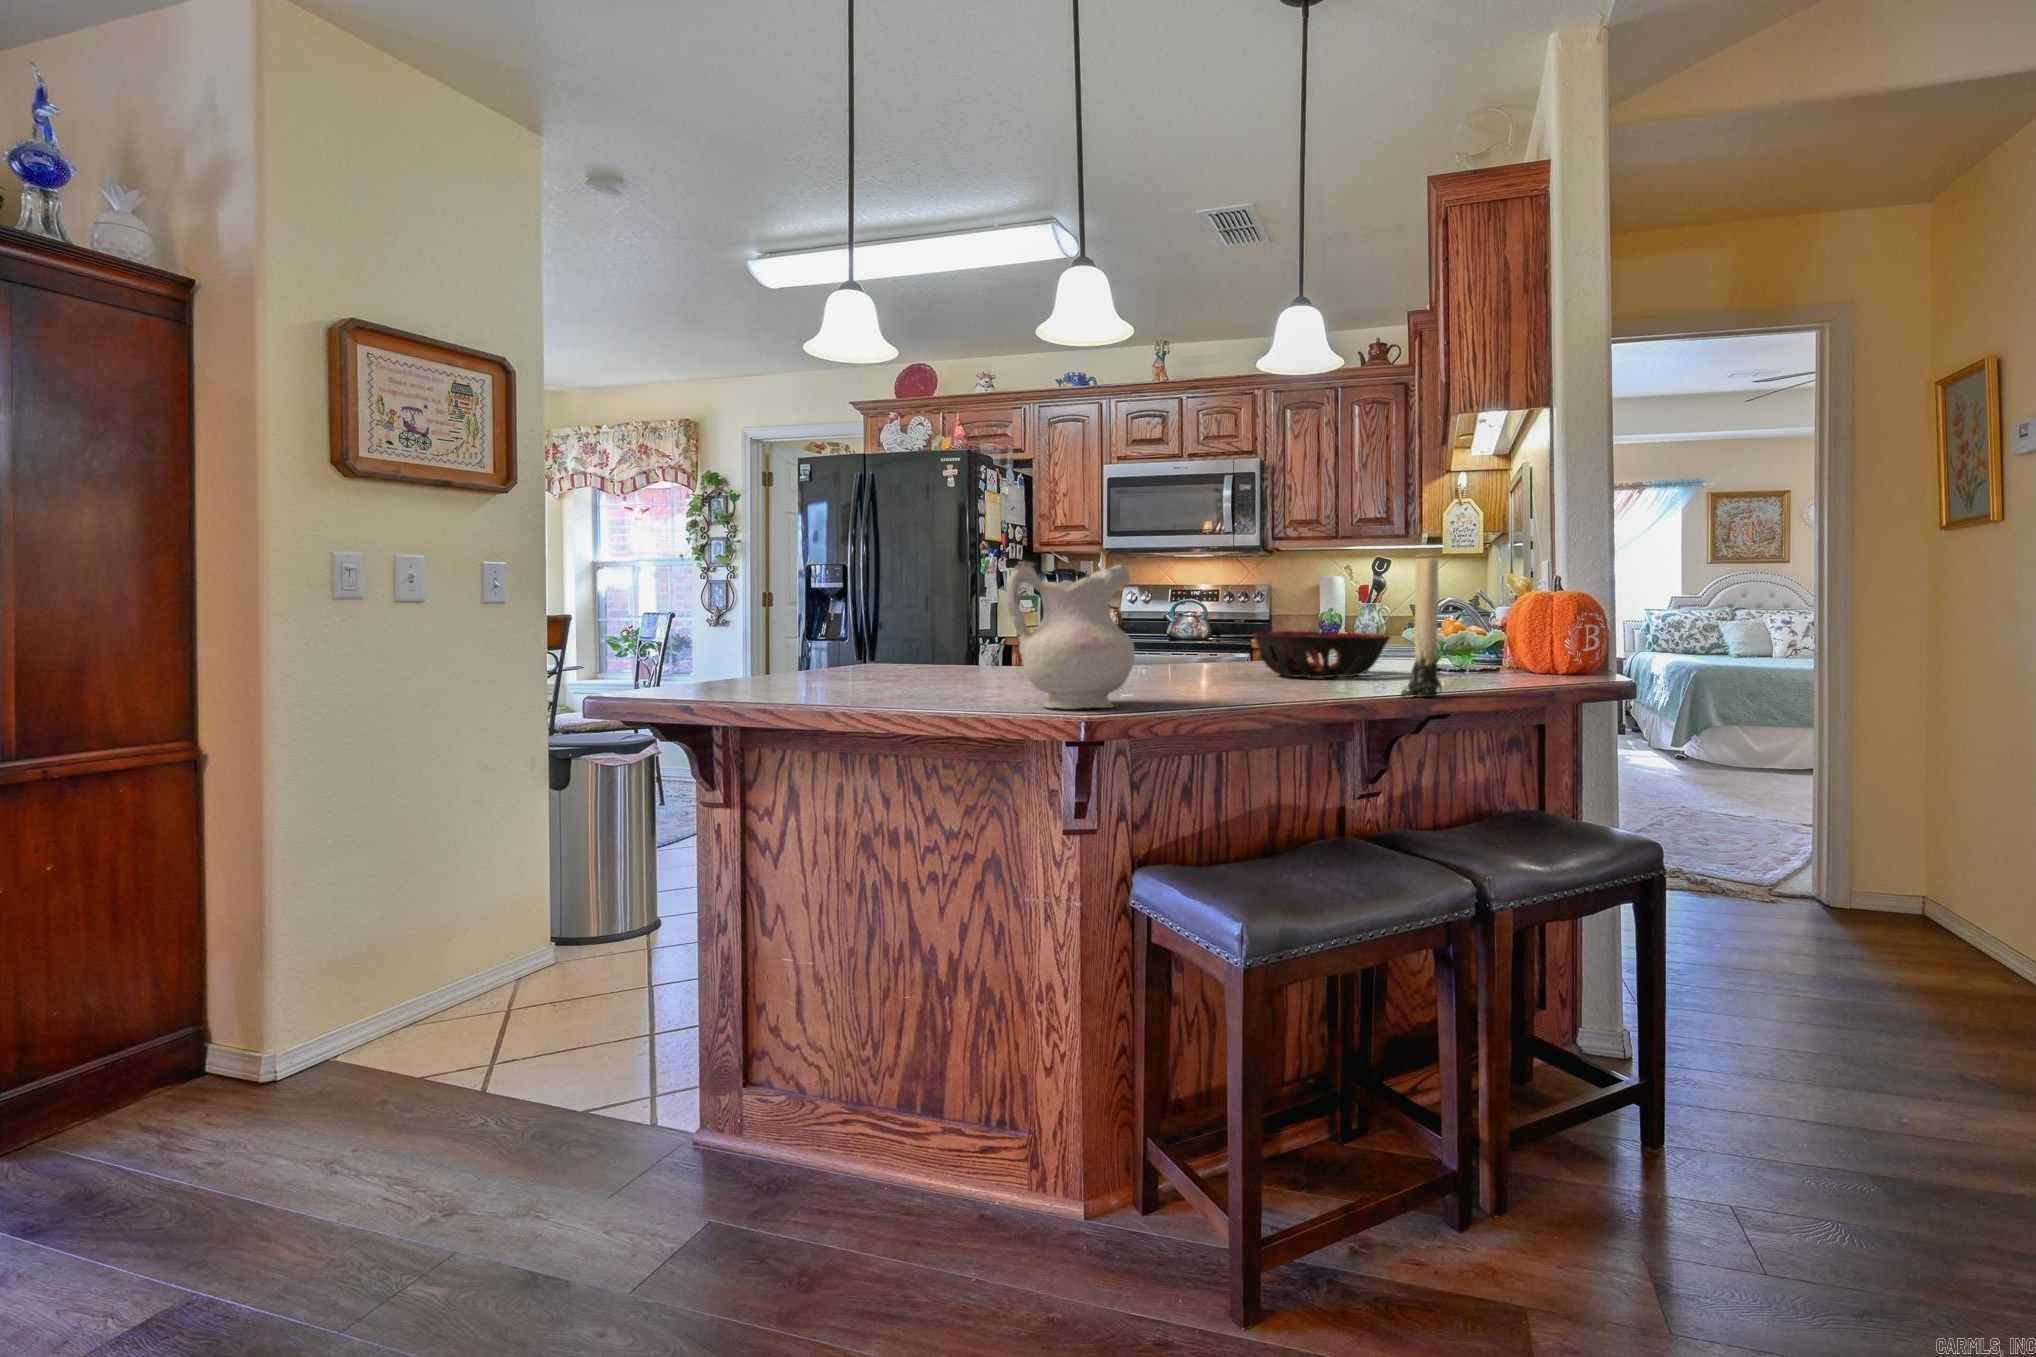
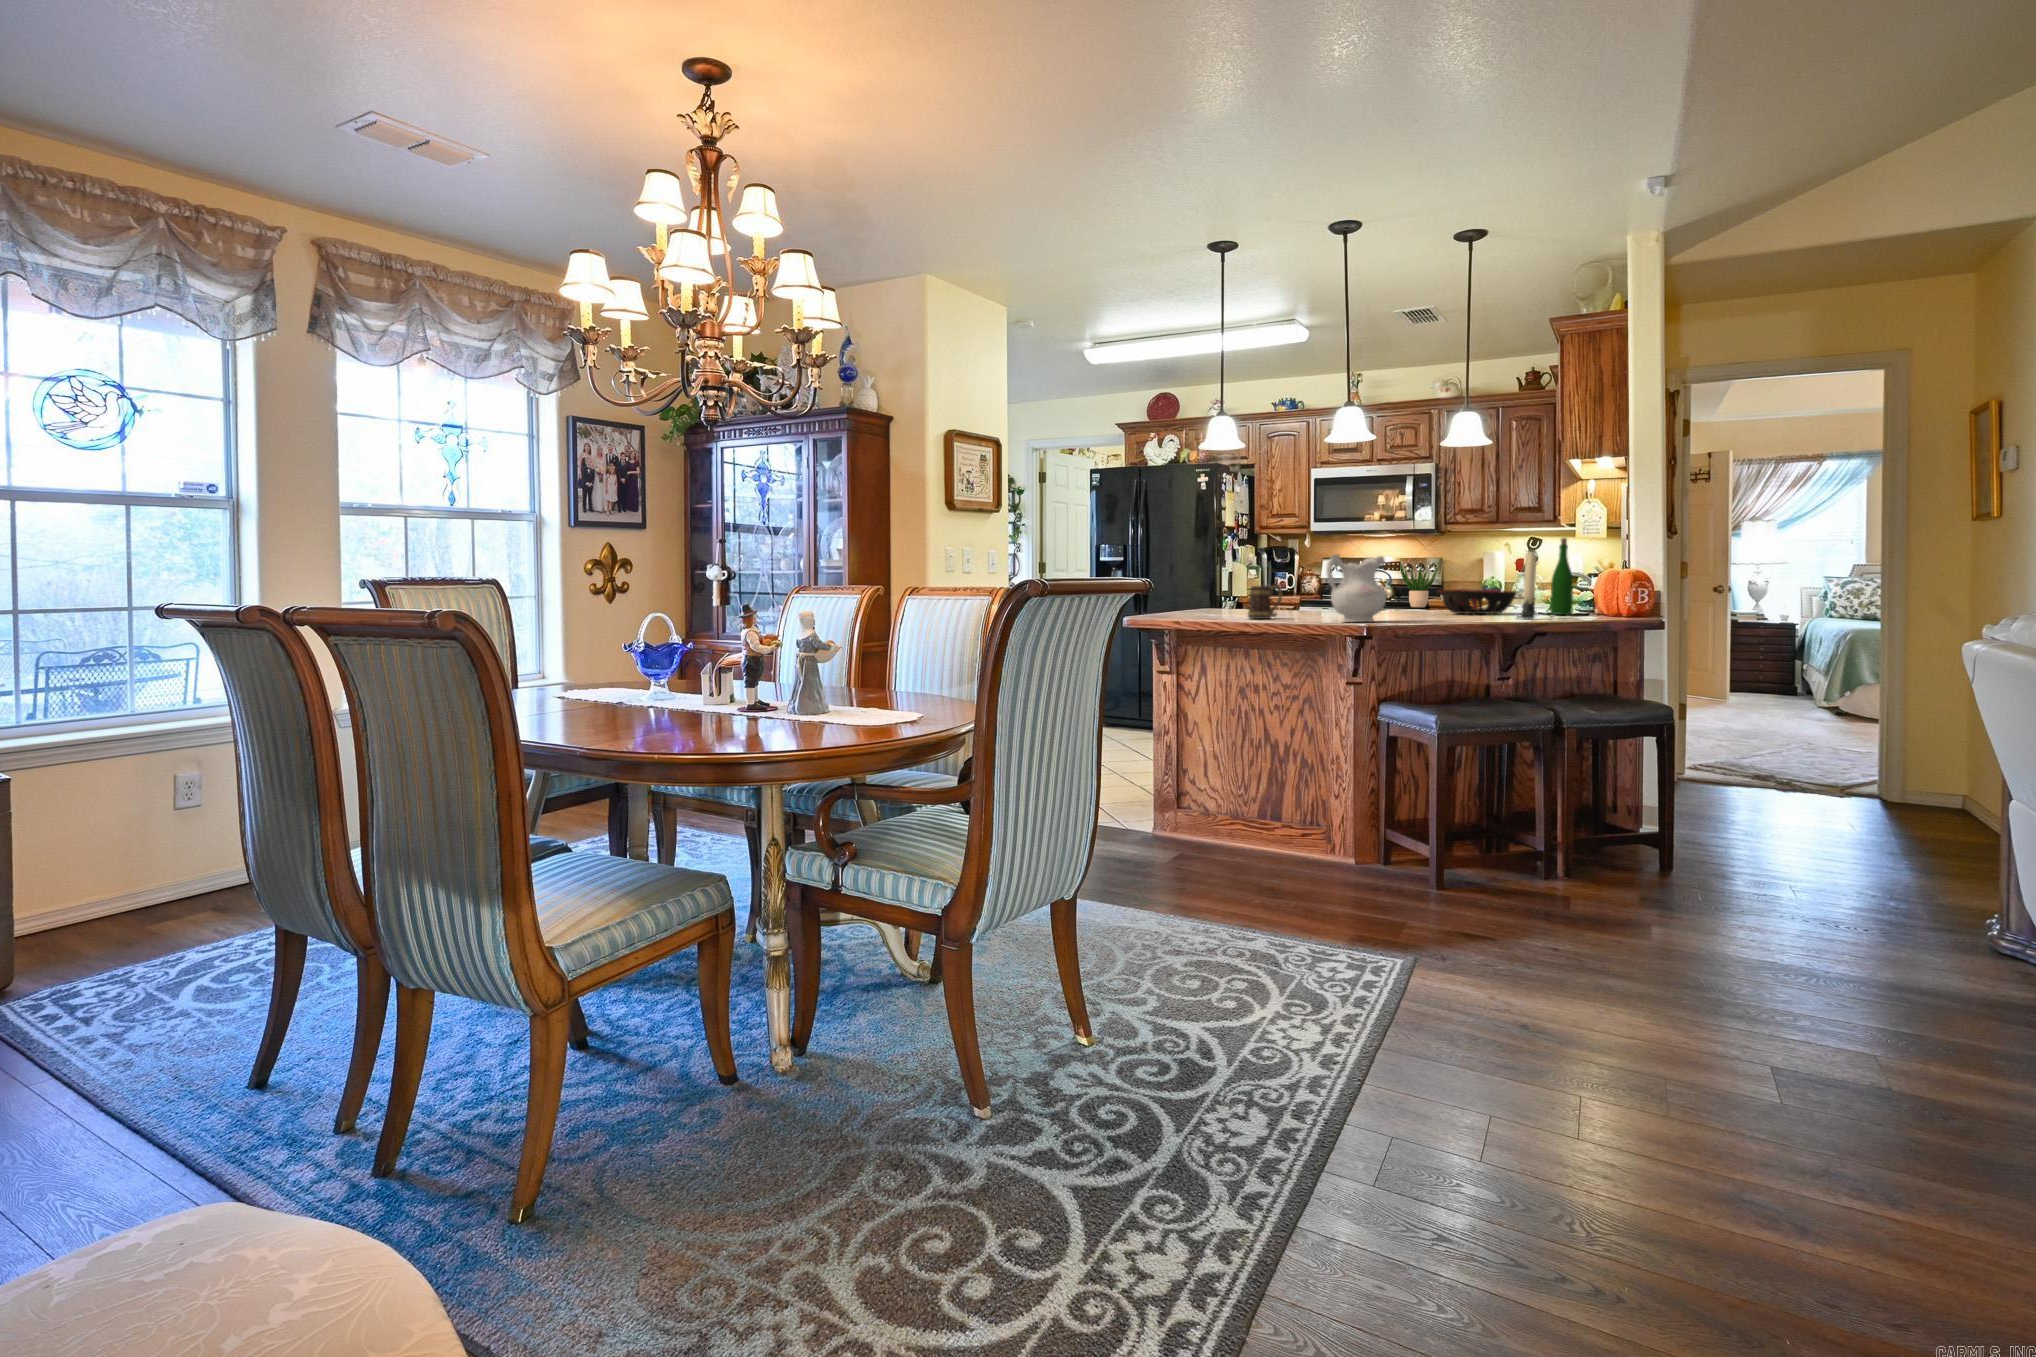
wine bottle: none [1452,535,1493,681] -> present [1550,538,1573,615]
potted plant: none [1201,578,1256,656] -> present [1400,560,1437,607]
mug: none [894,626,960,692] -> present [1248,585,1283,619]

